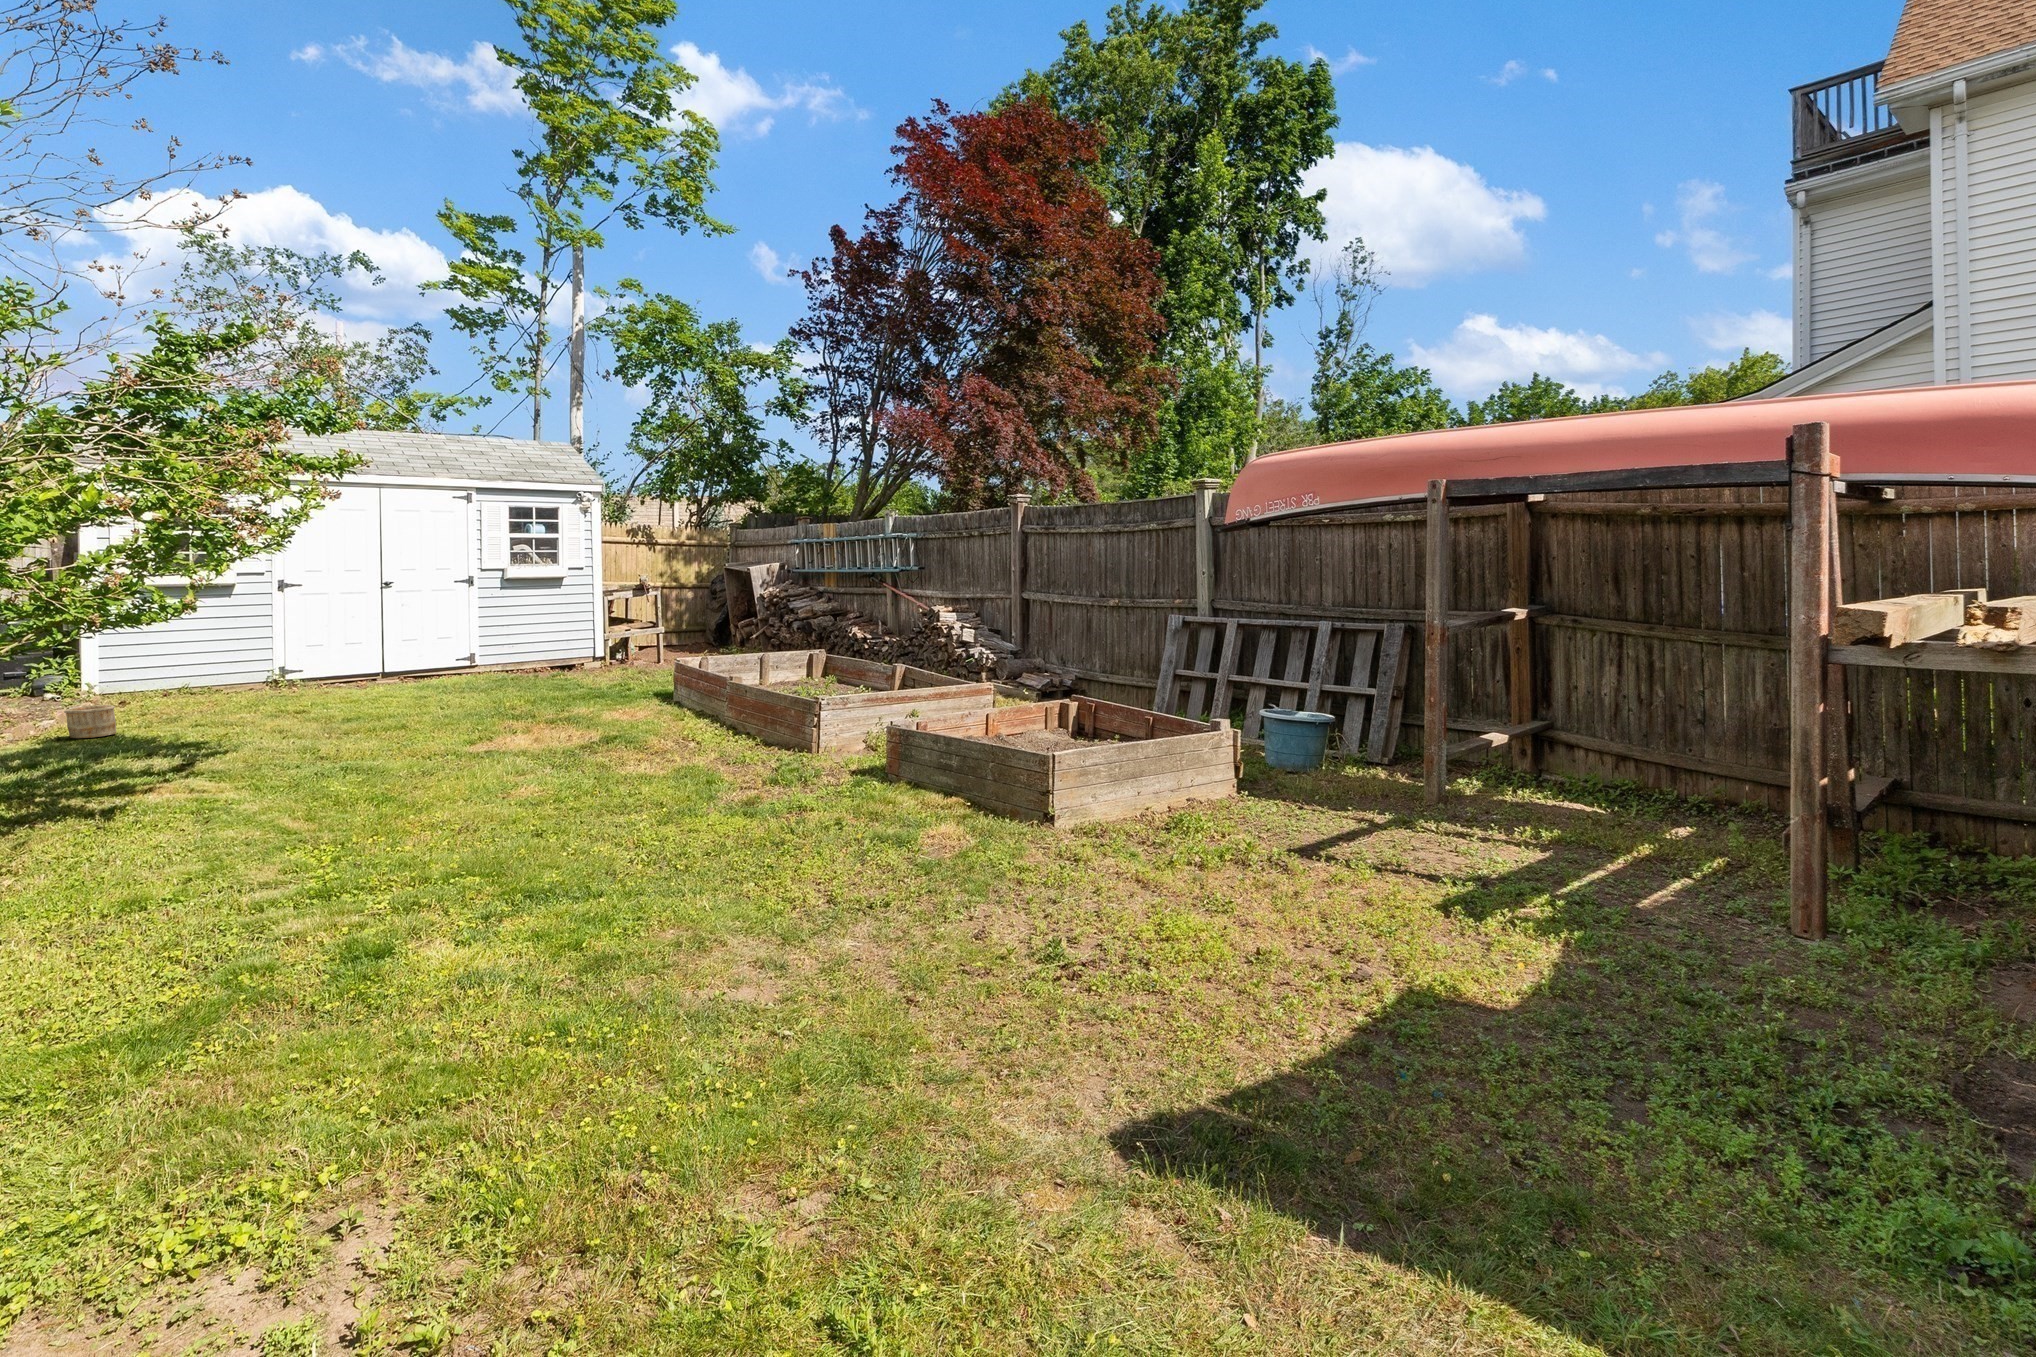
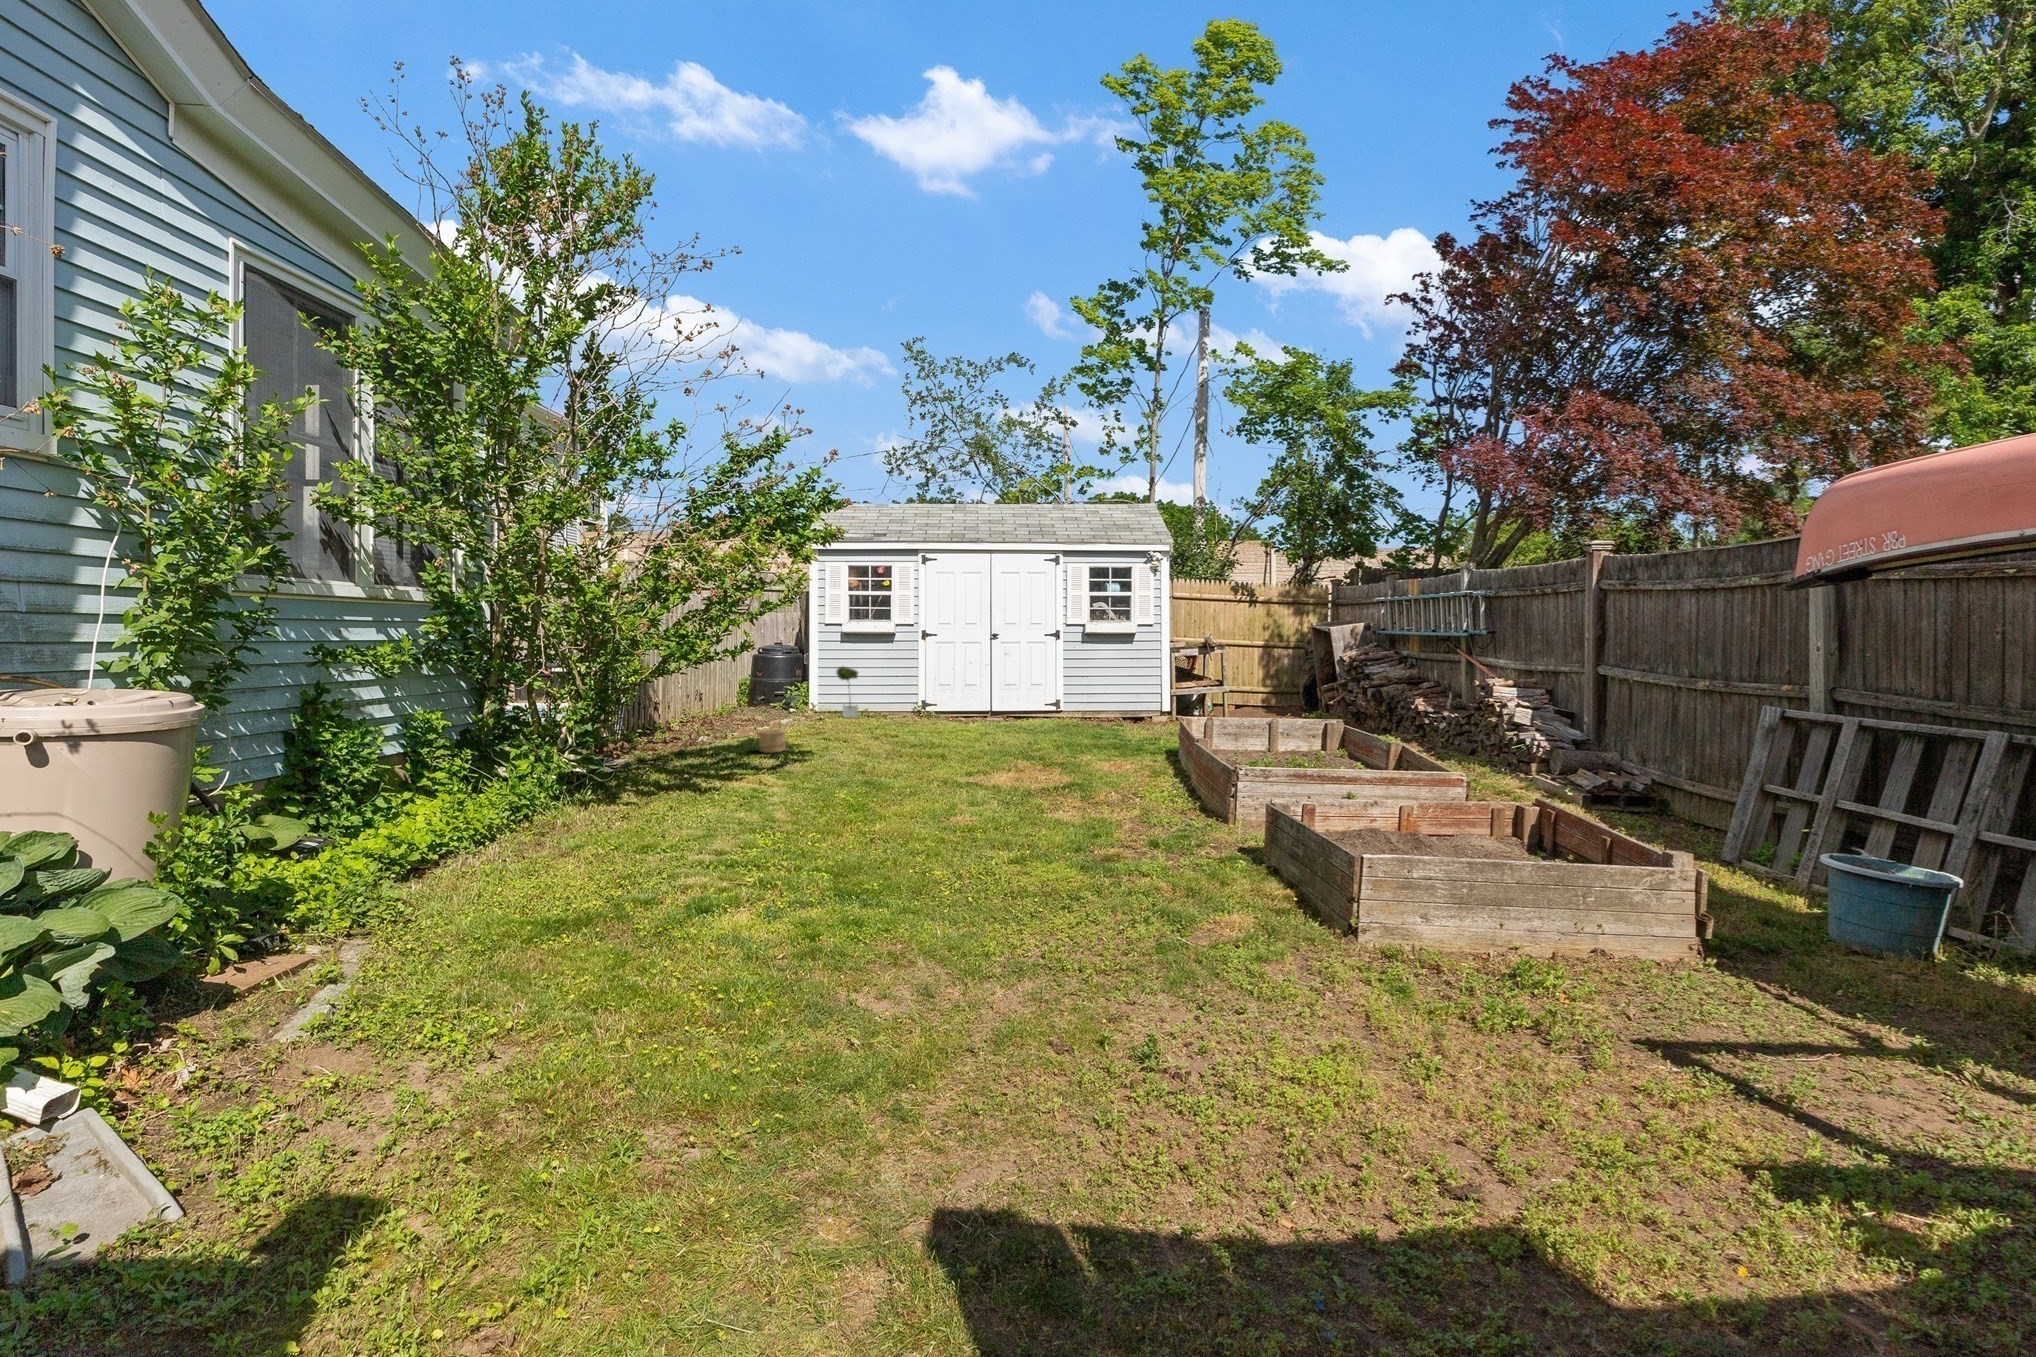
potted tree: none [144,624,186,694] -> present [836,667,858,718]

